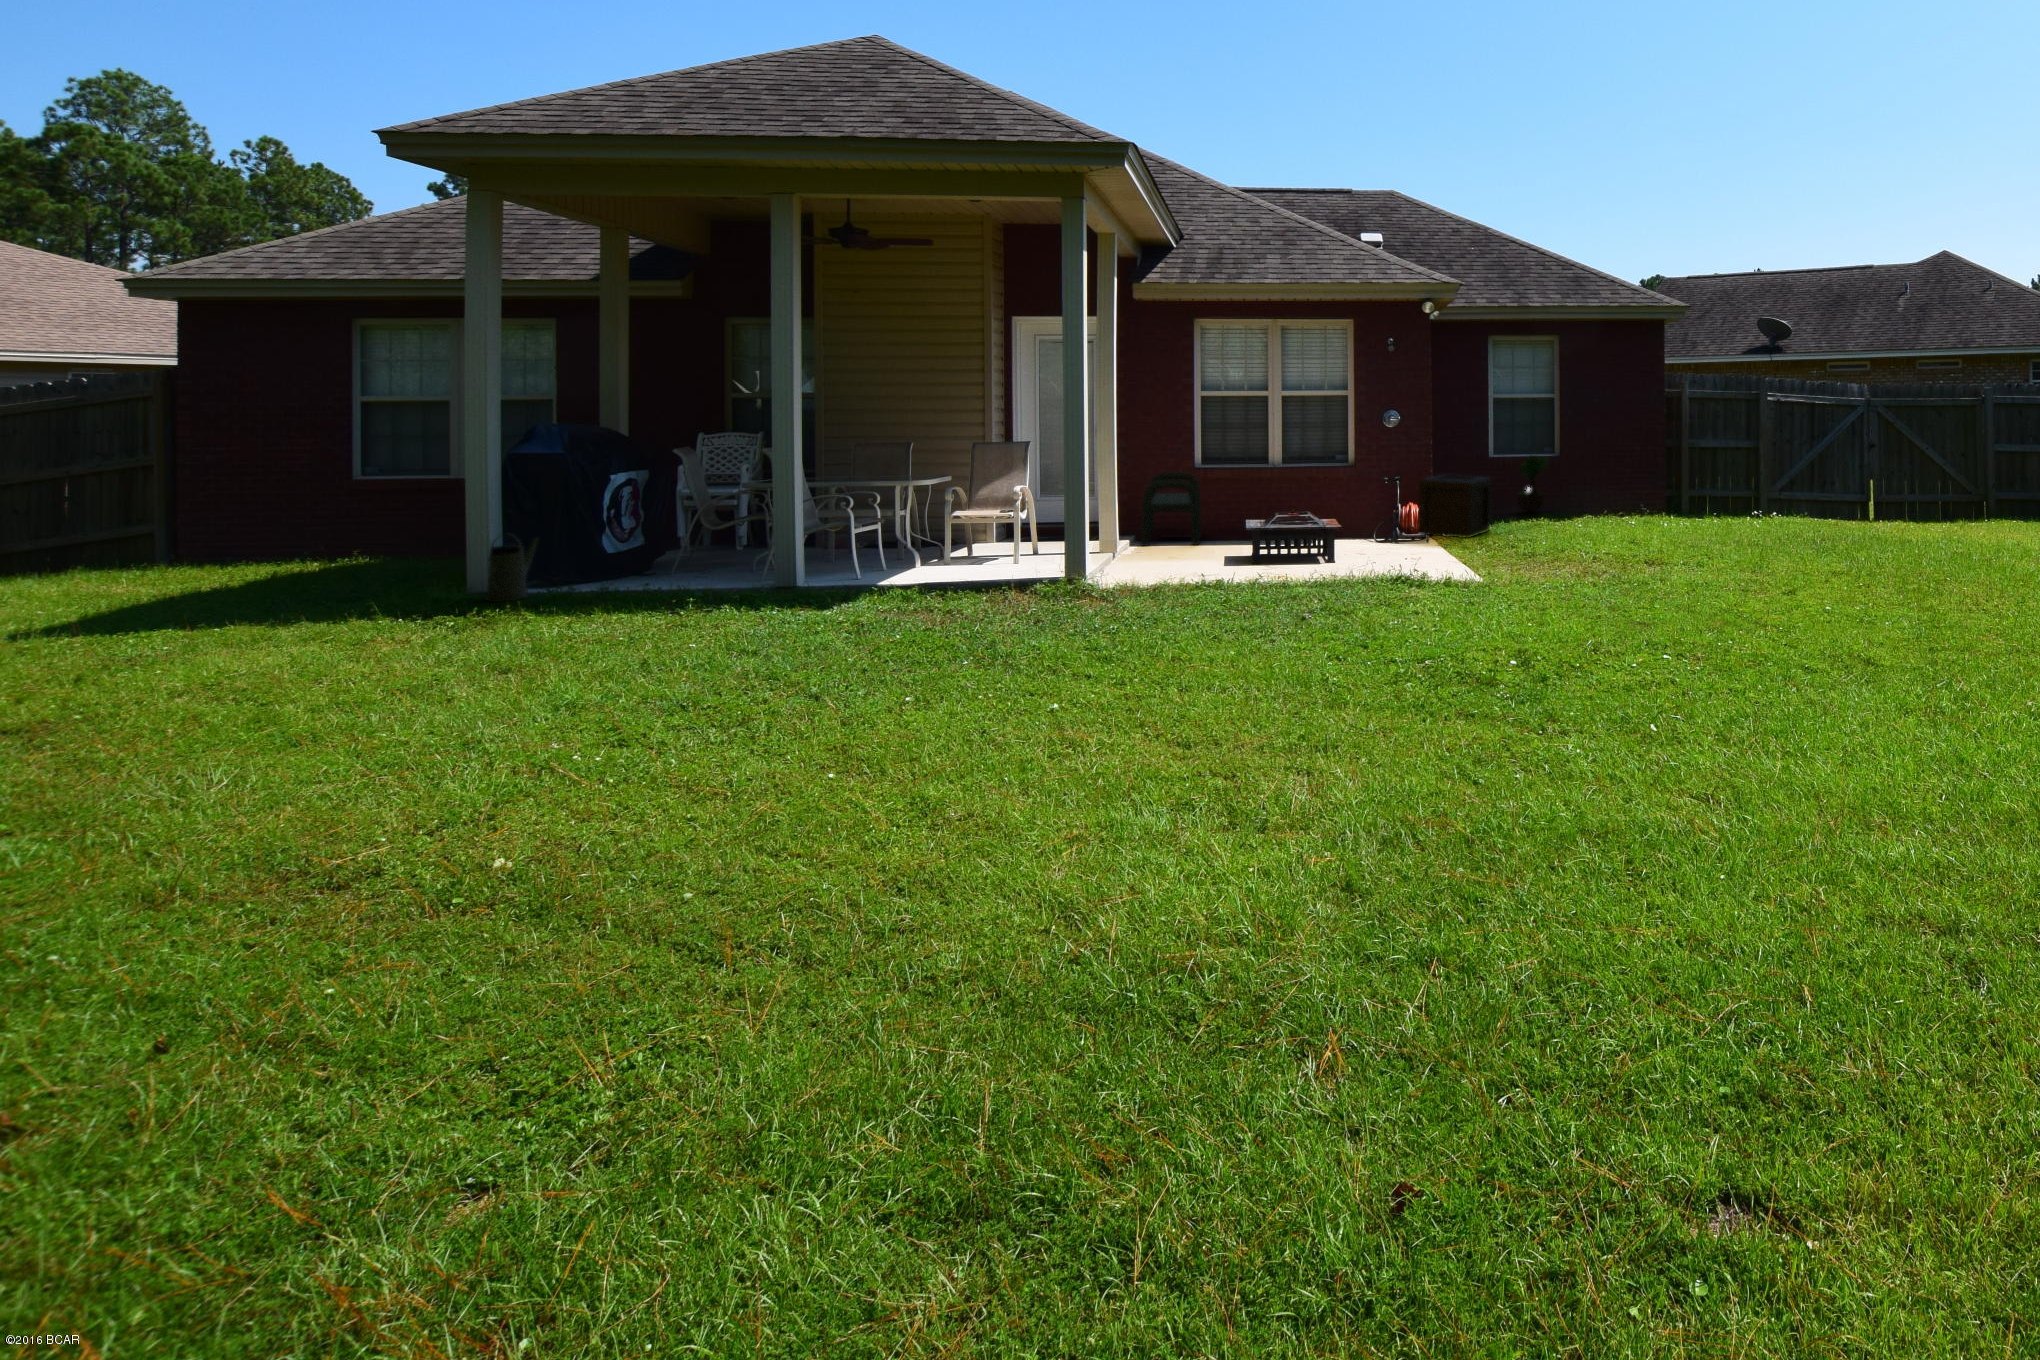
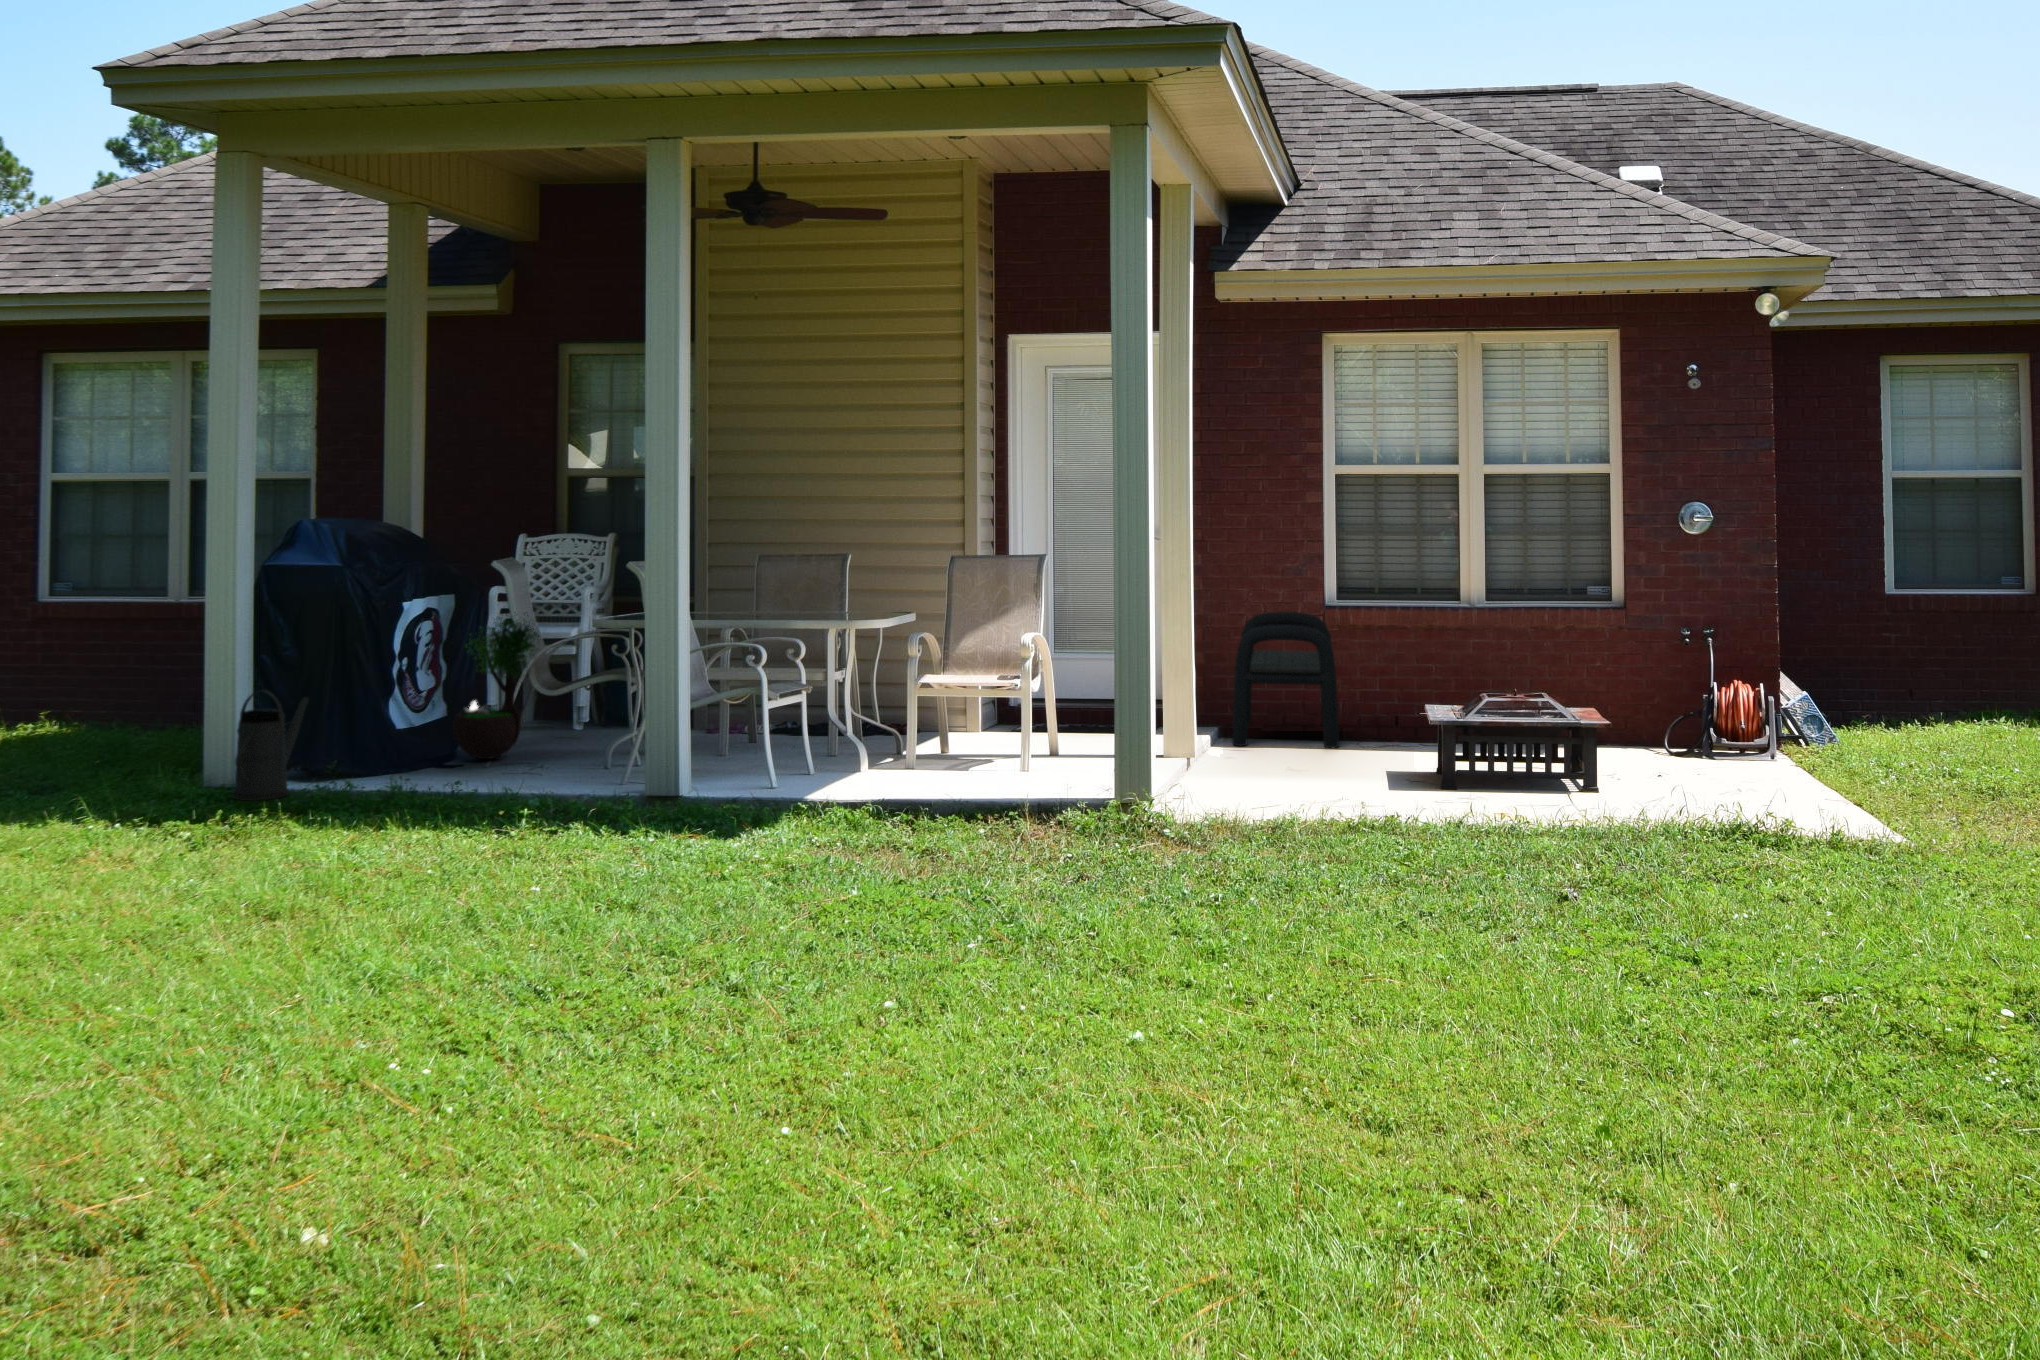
potted tree: present [1517,454,1547,512] -> present [453,612,541,759]
wooden crate: present [1418,475,1491,538] -> none [1762,625,1915,754]

